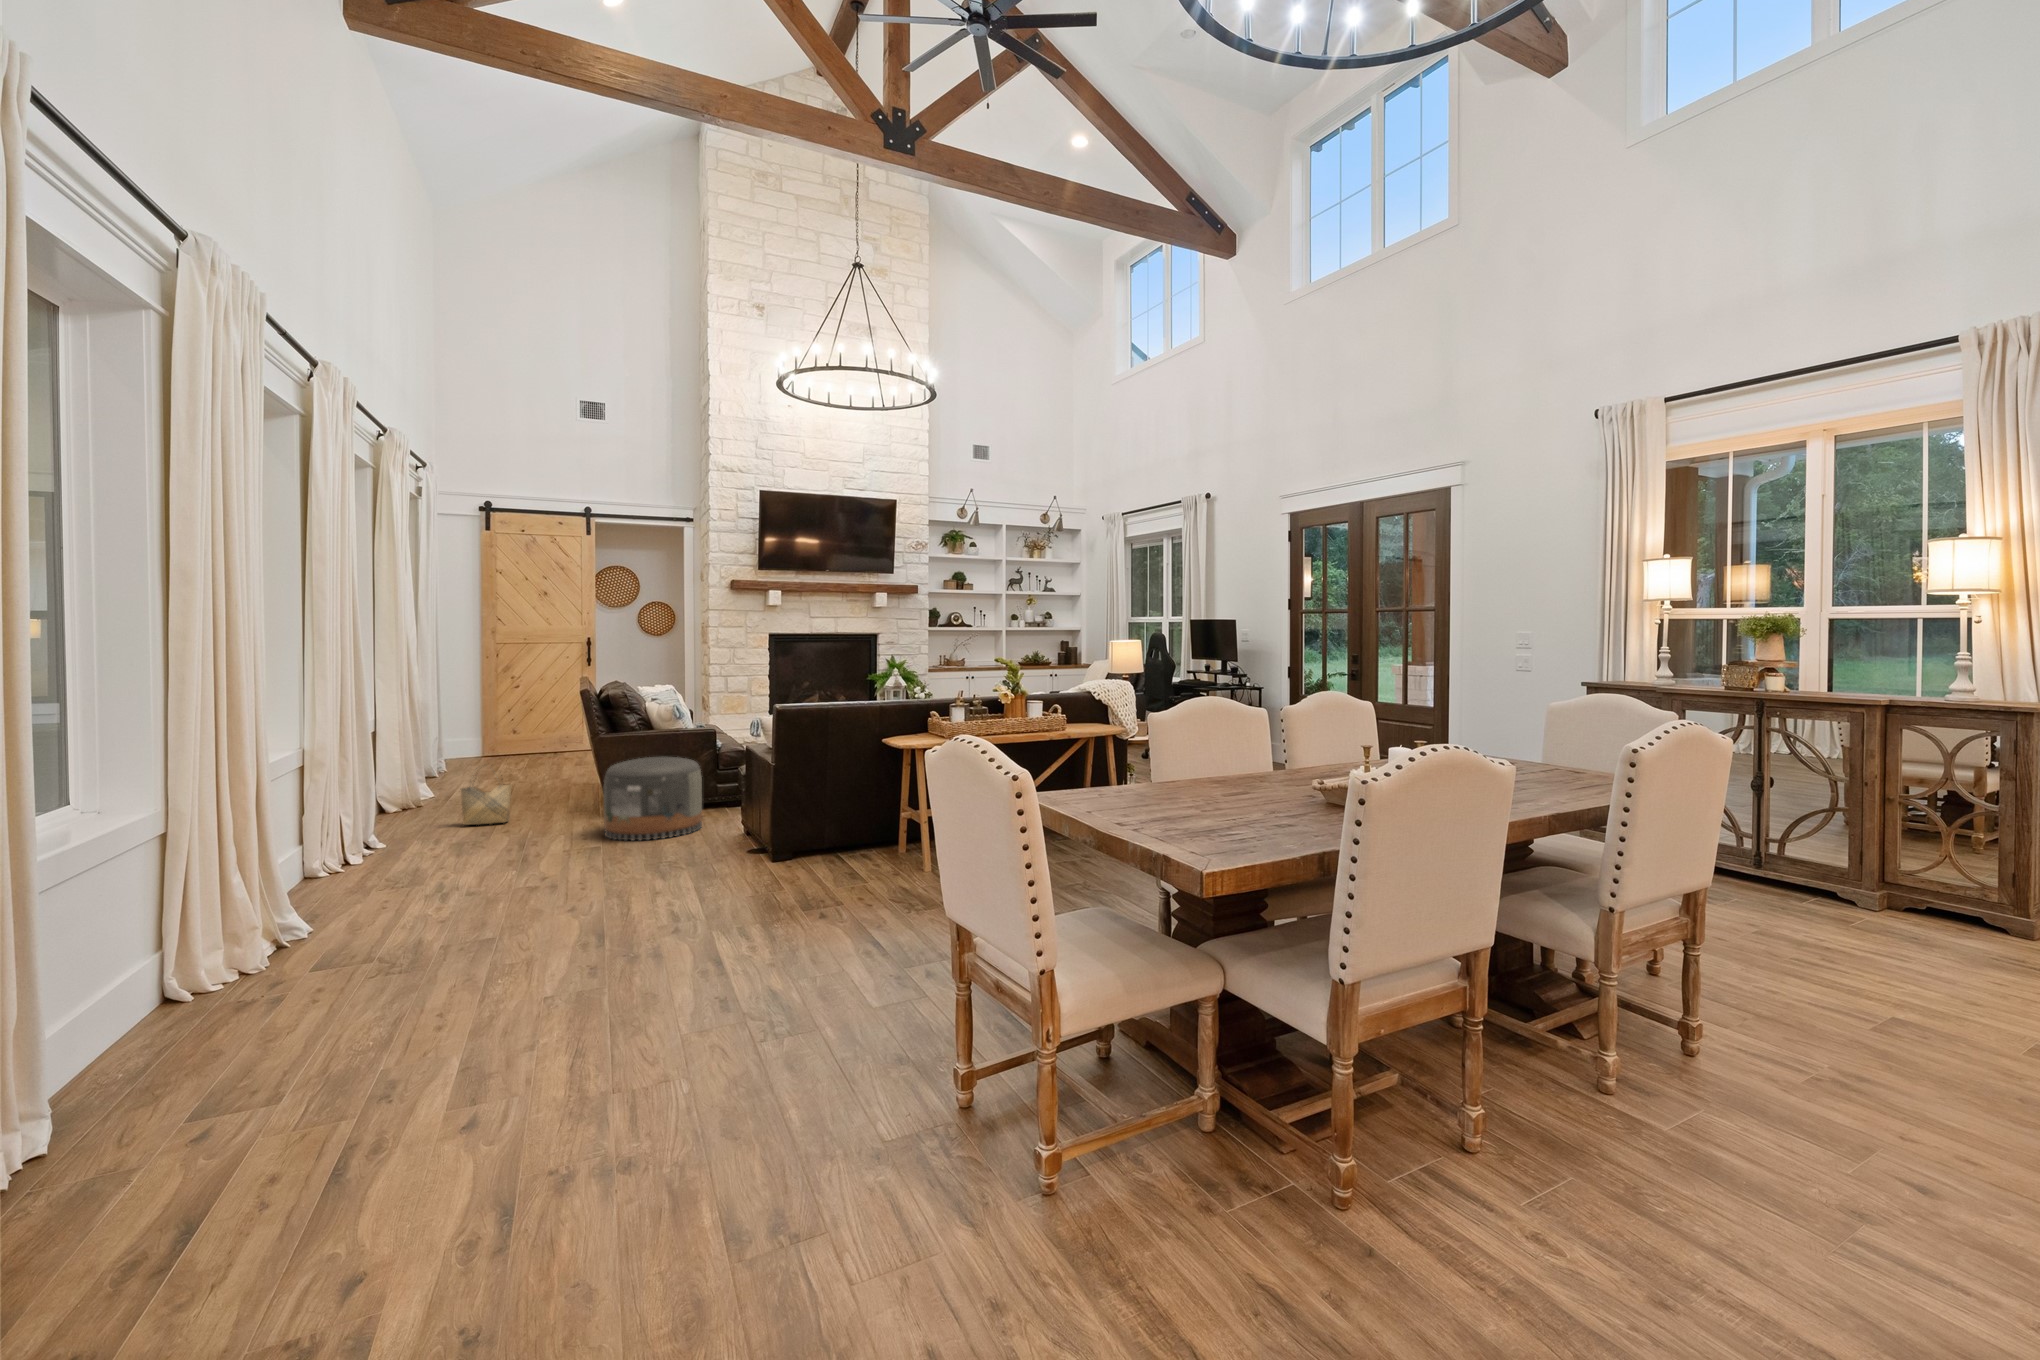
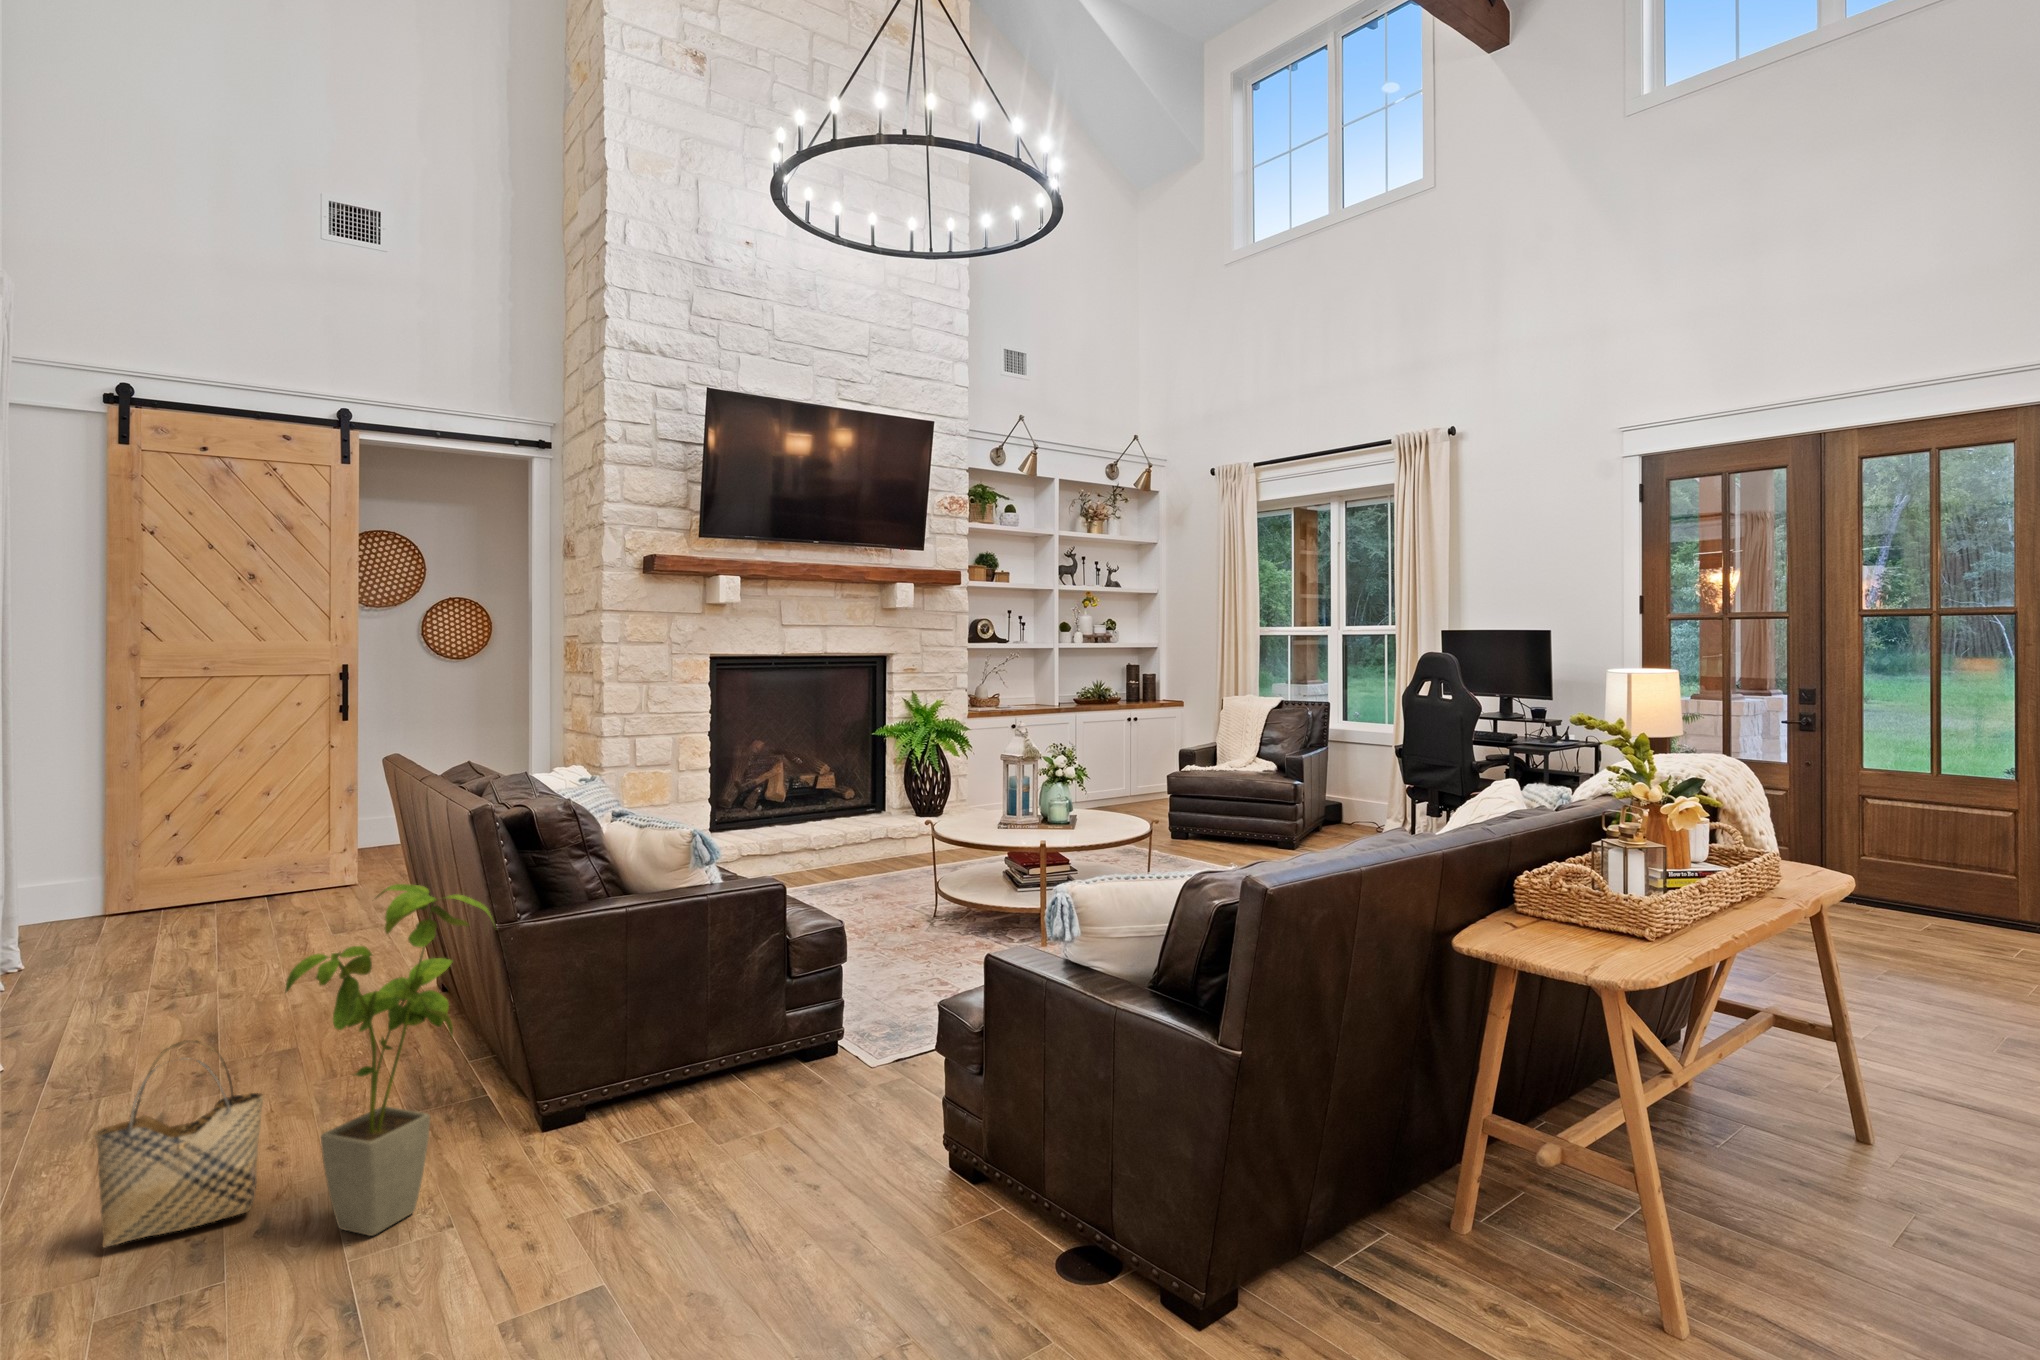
house plant: none [513,711,581,828] -> present [285,884,492,1236]
pouf: present [604,757,702,841] -> none [596,989,860,1286]

